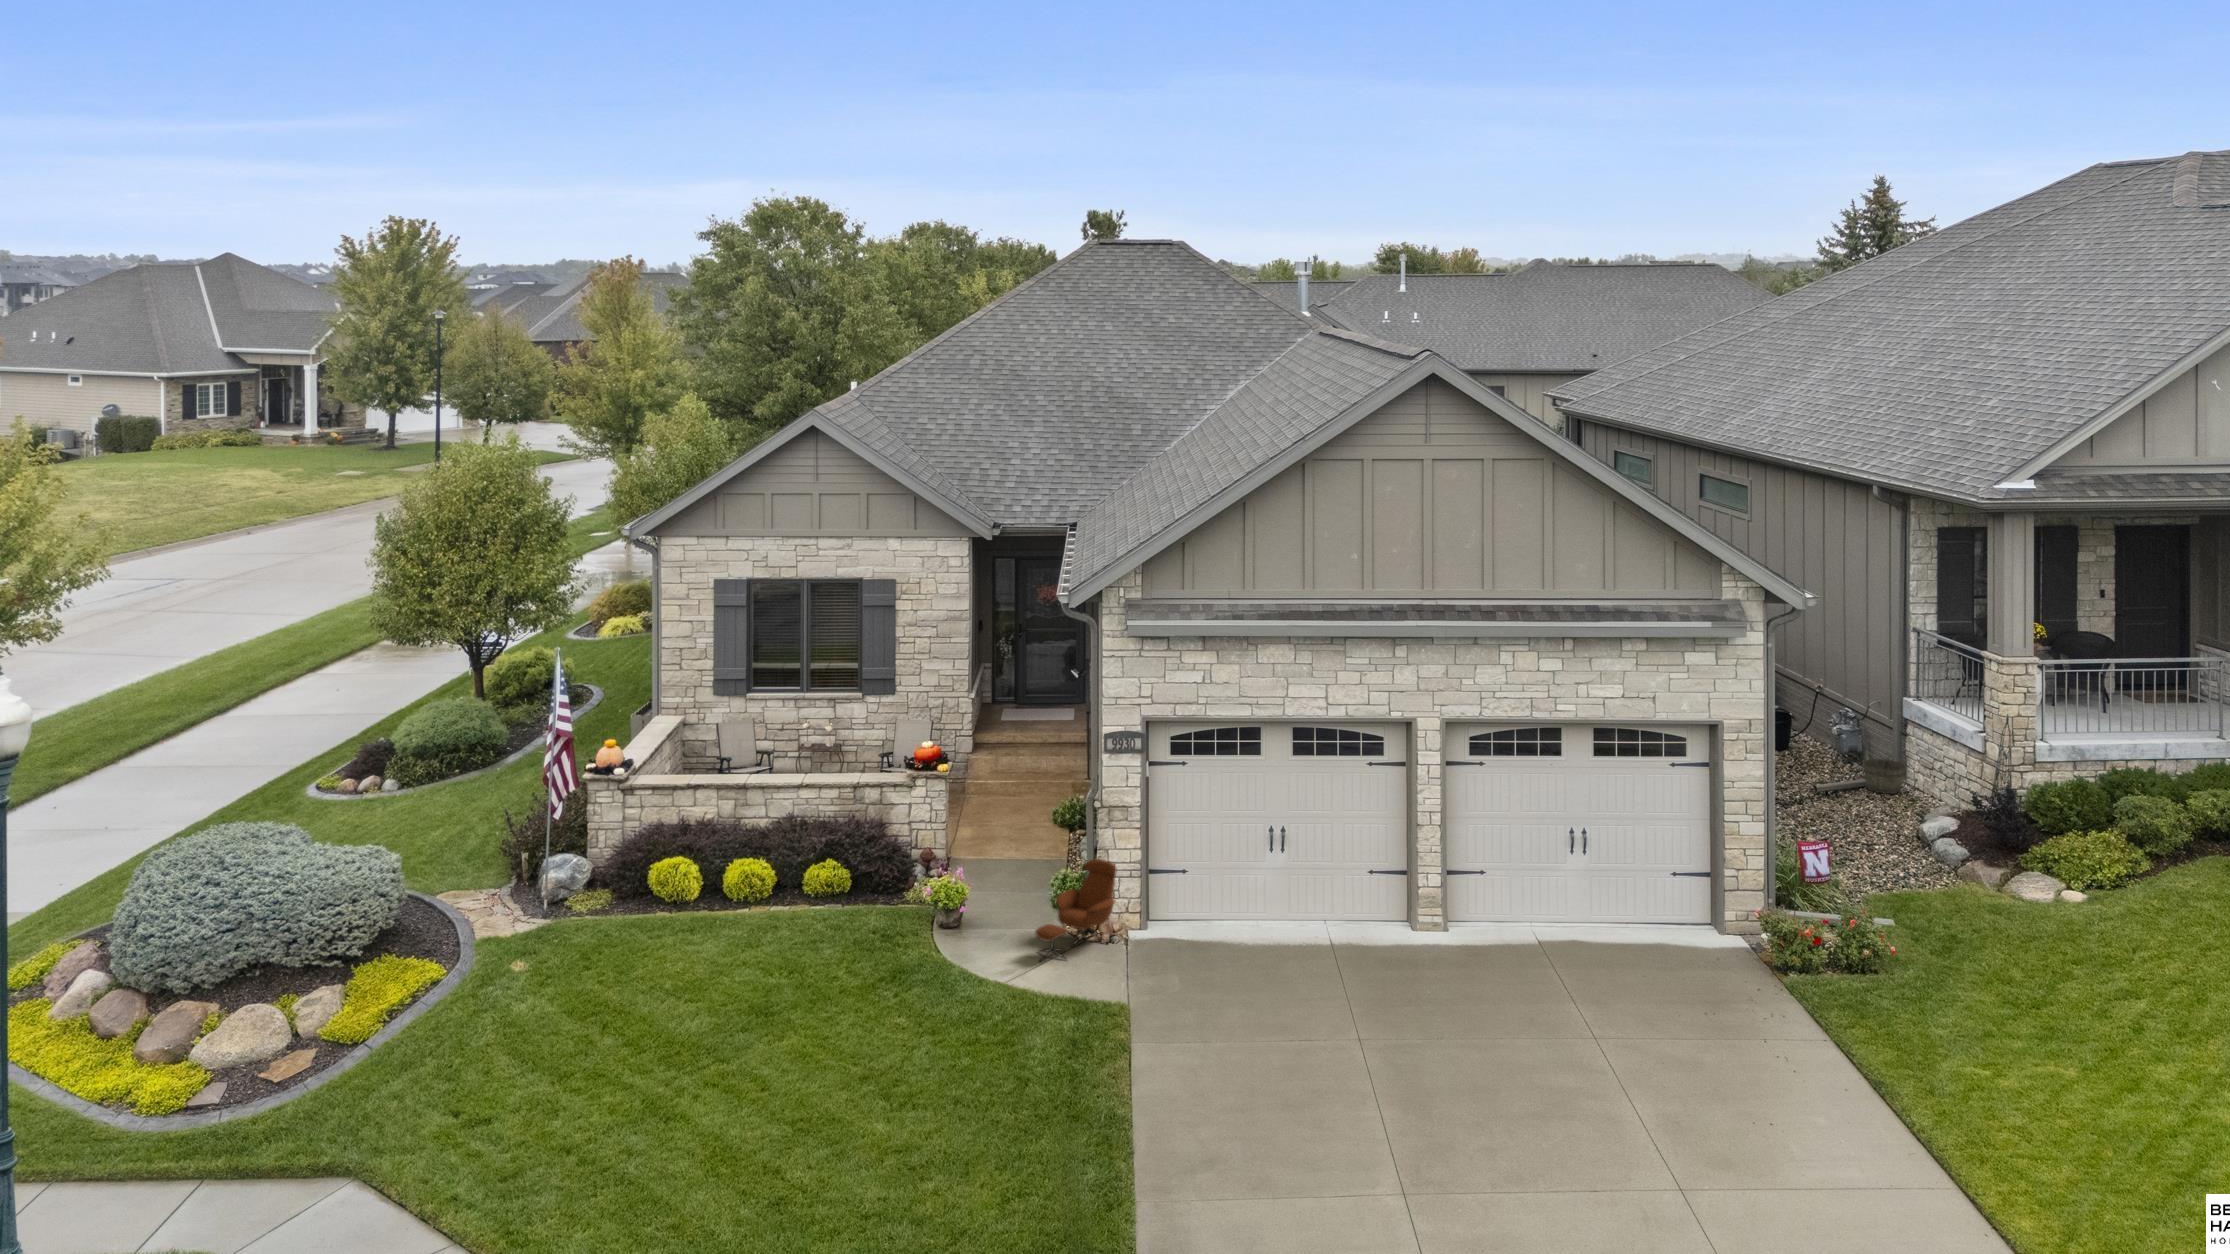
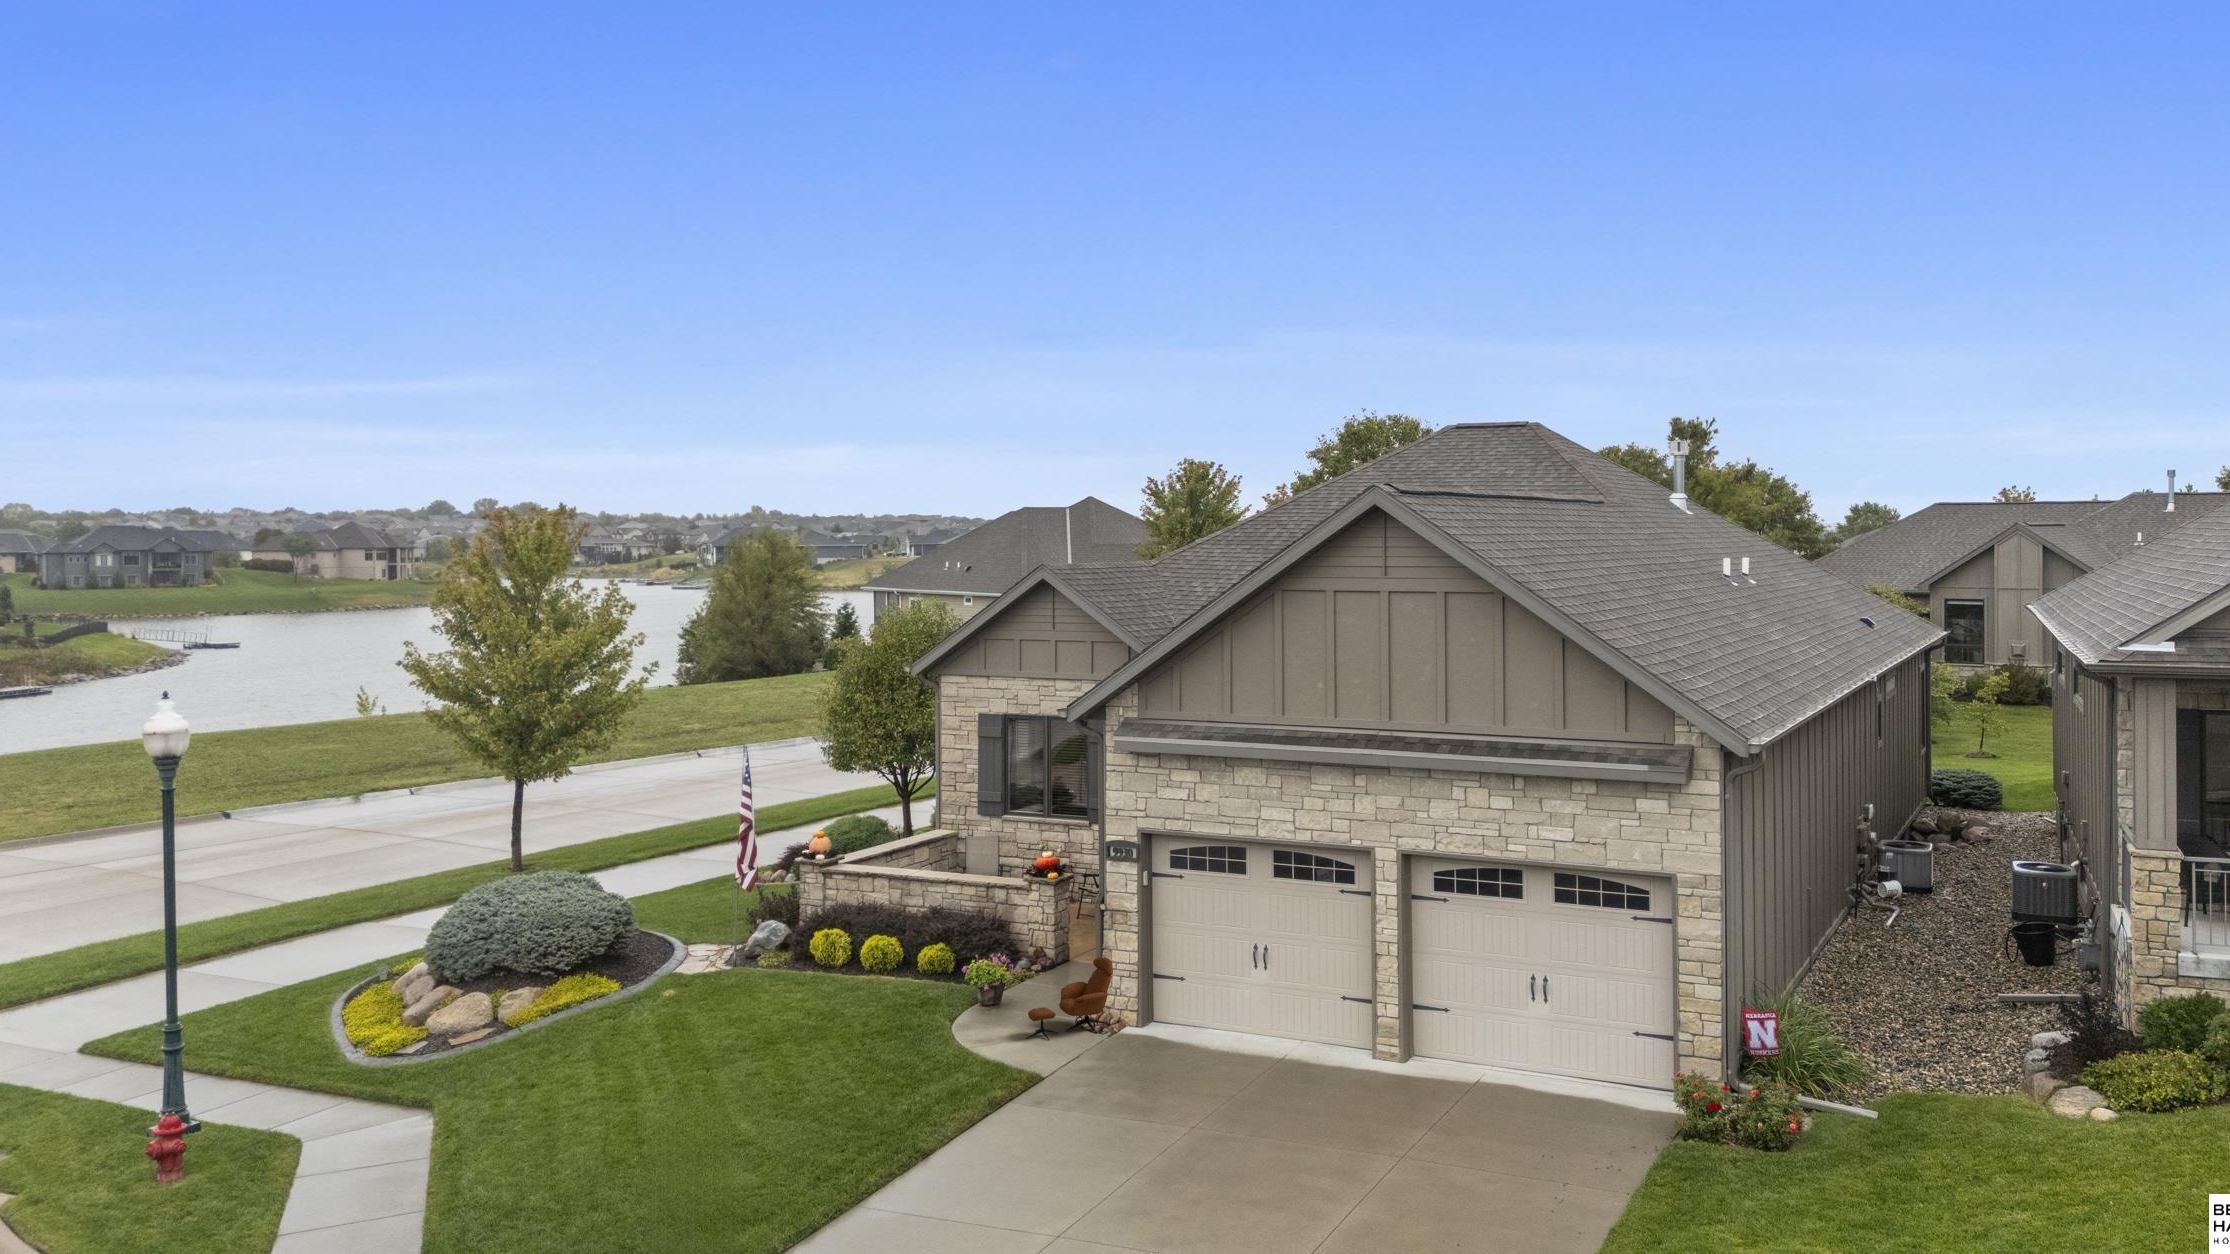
wooden bucket: present [1862,759,1907,794] -> none [2036,955,2091,1000]

